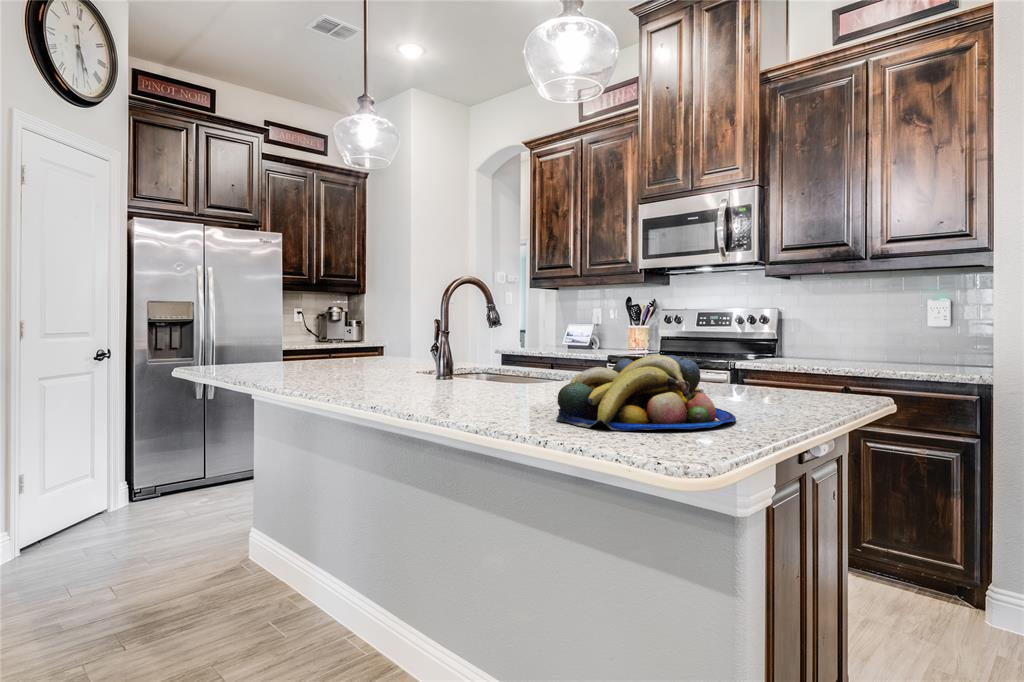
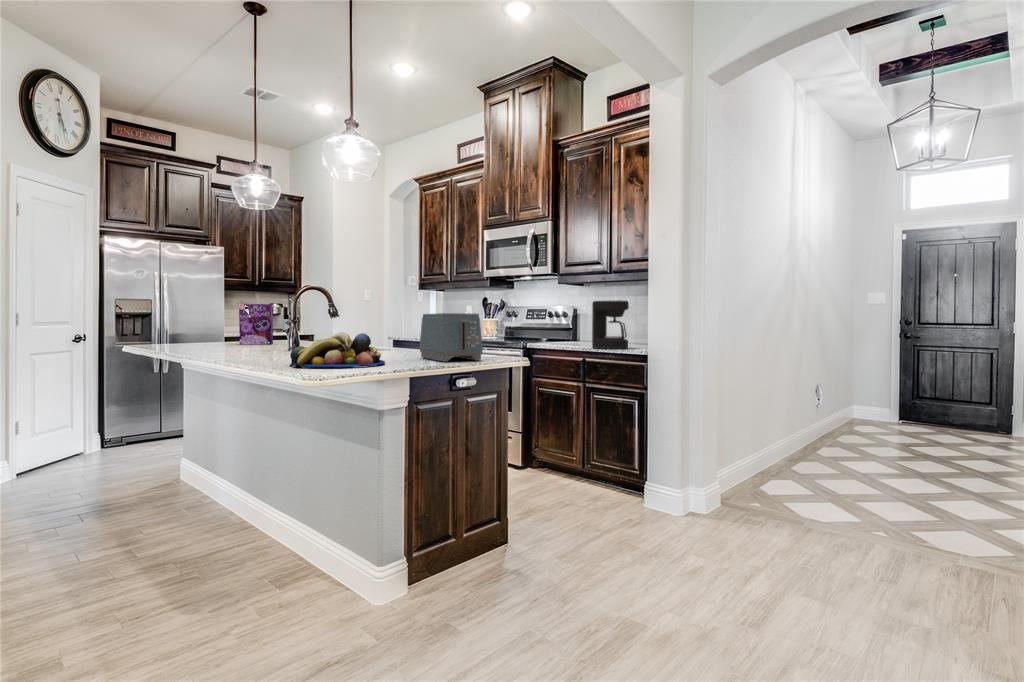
coffee maker: none [860,296,925,370] -> present [592,300,629,349]
cereal box: none [321,307,364,363] -> present [239,304,273,345]
toaster: none [704,316,857,406] -> present [420,313,483,362]

